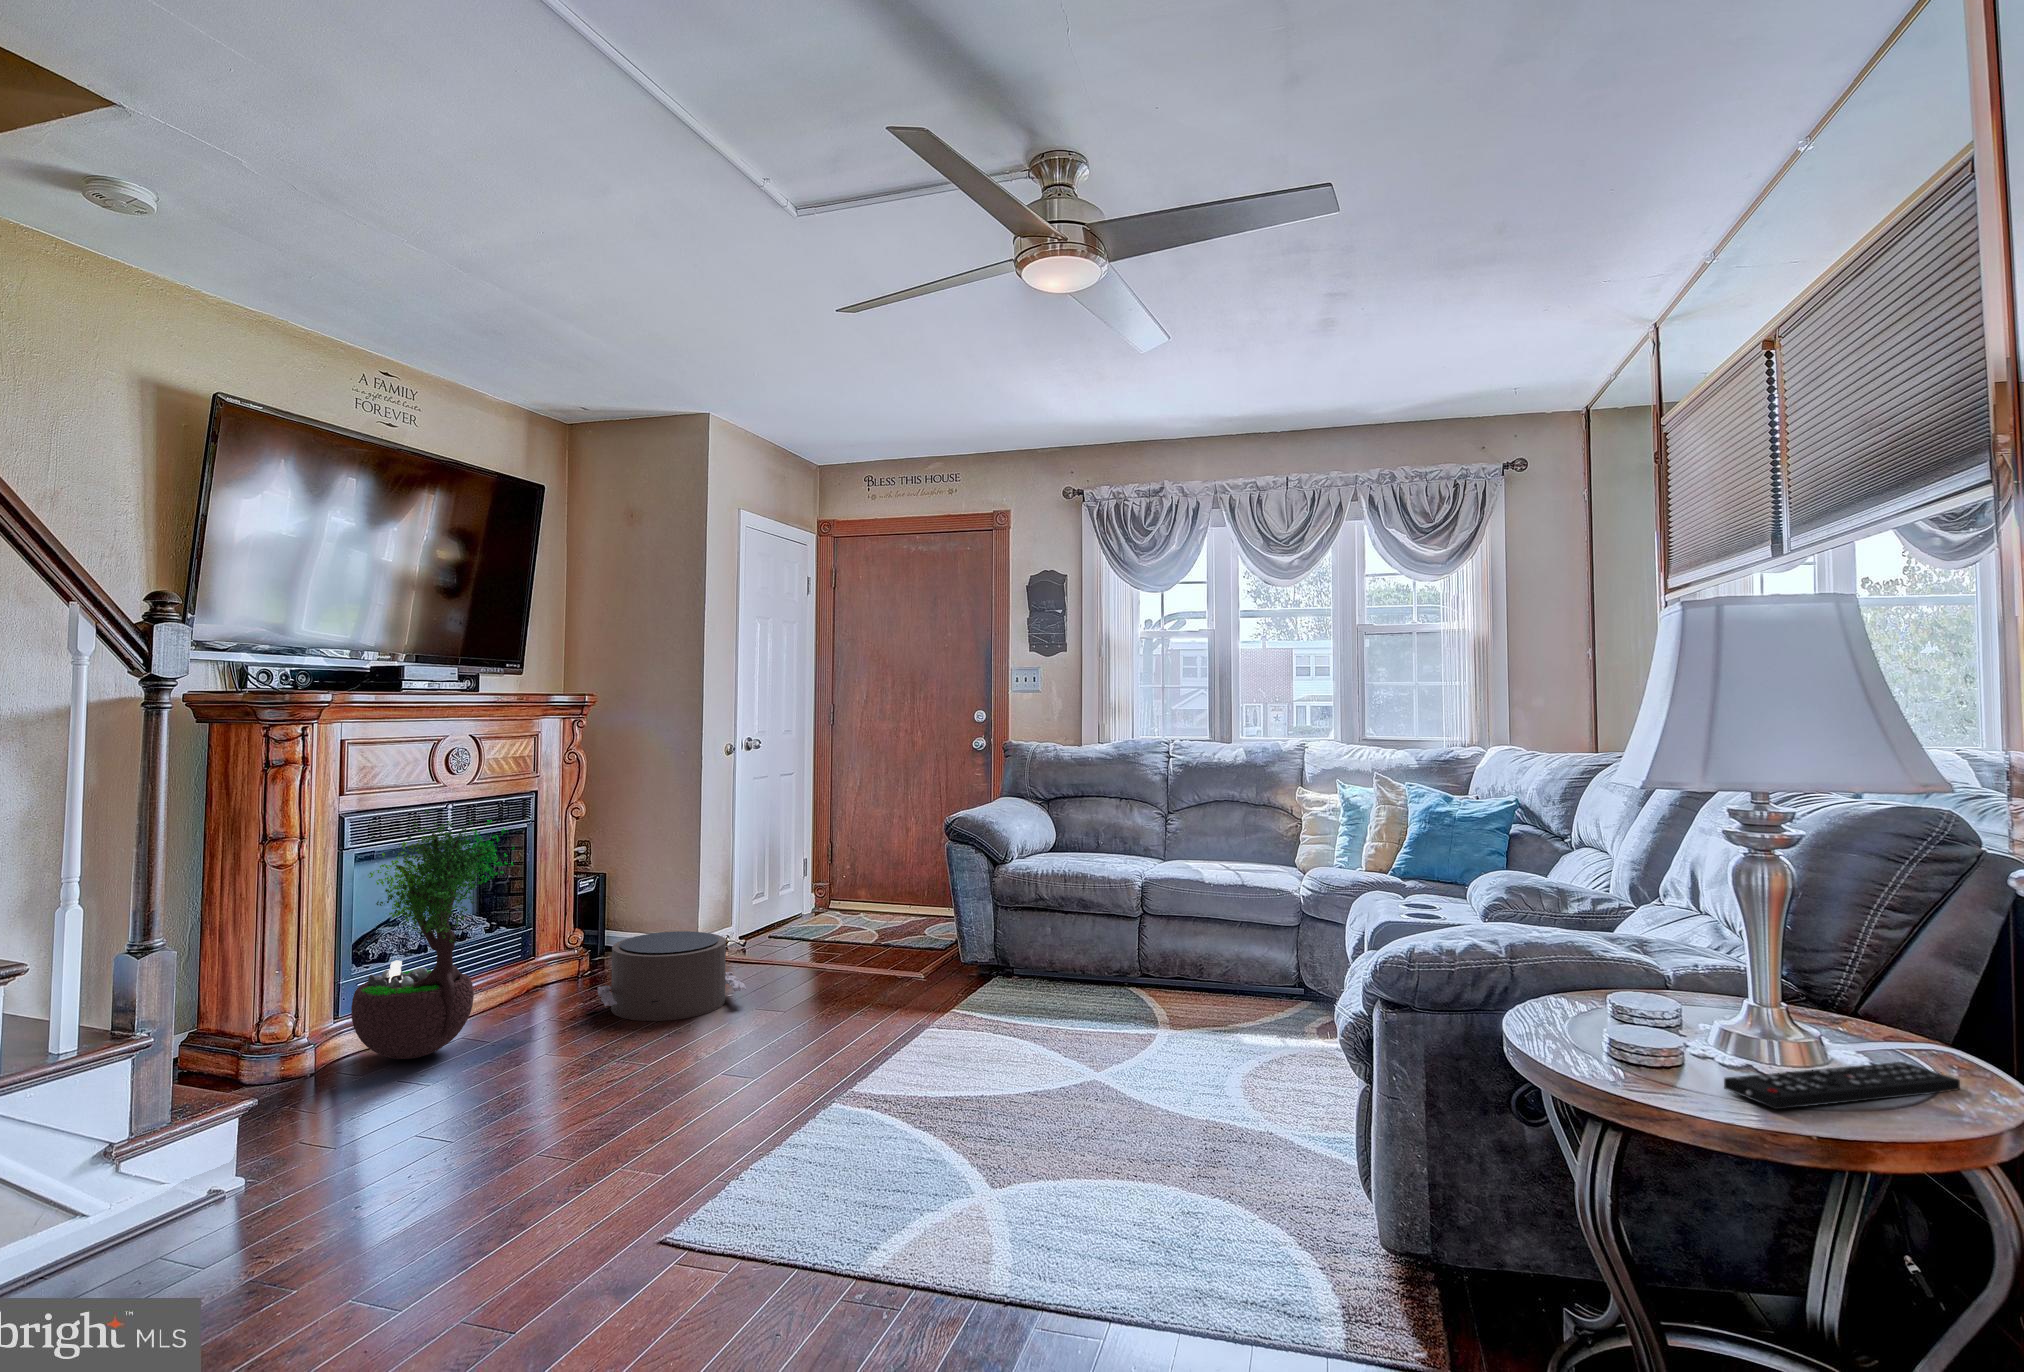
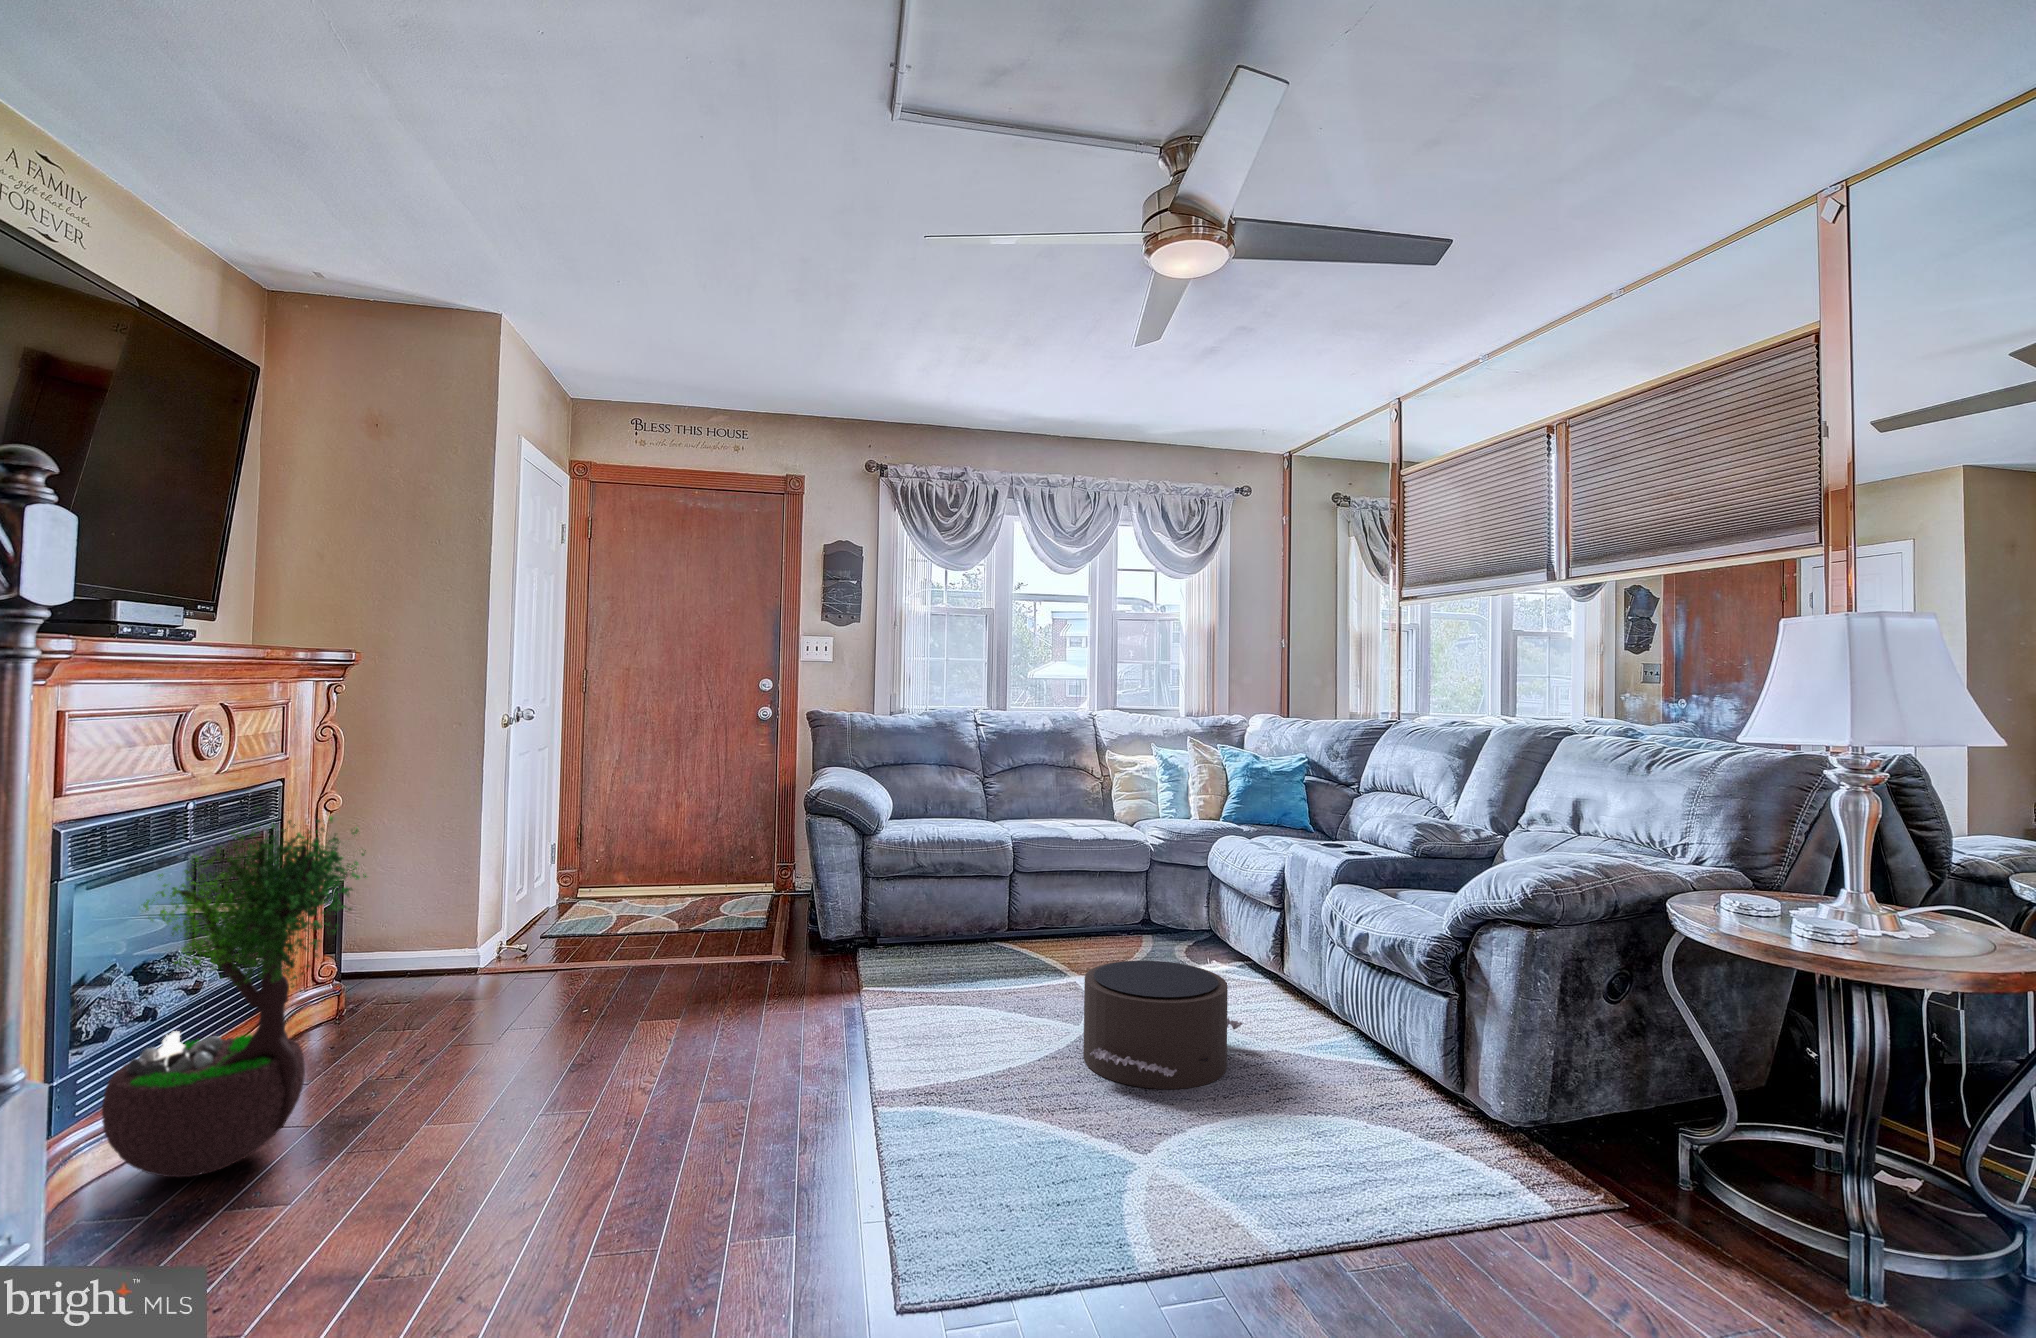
pouf: present [597,931,746,1021] -> present [1083,961,1242,1089]
remote control: present [1724,1062,1960,1109] -> none [1894,921,1968,961]

